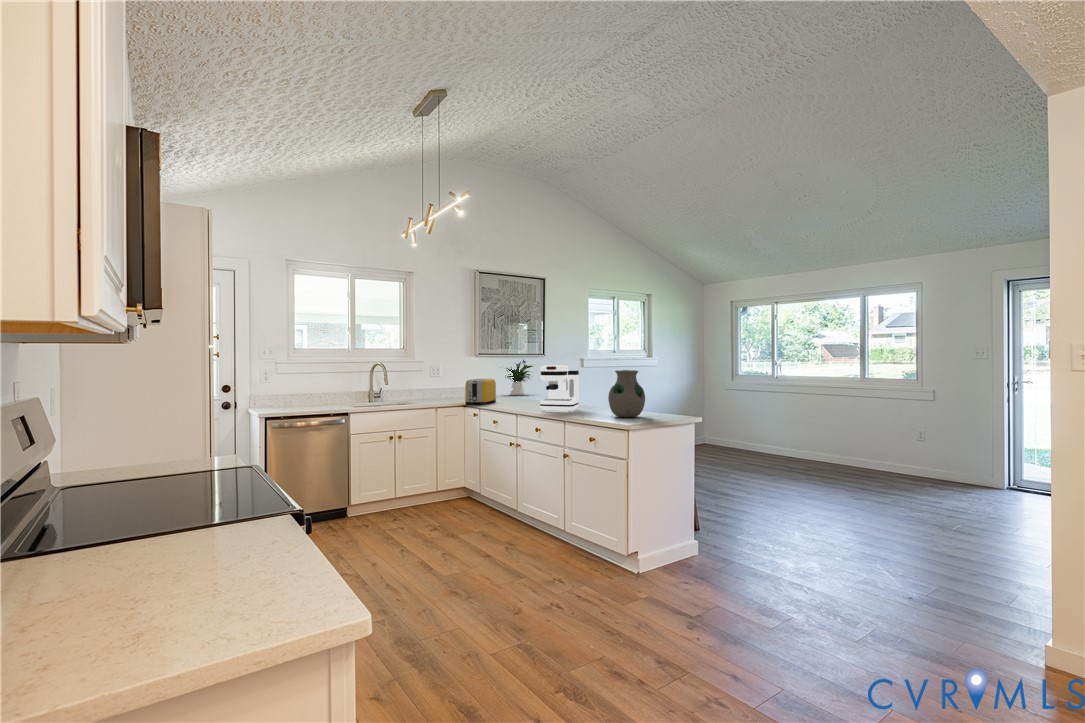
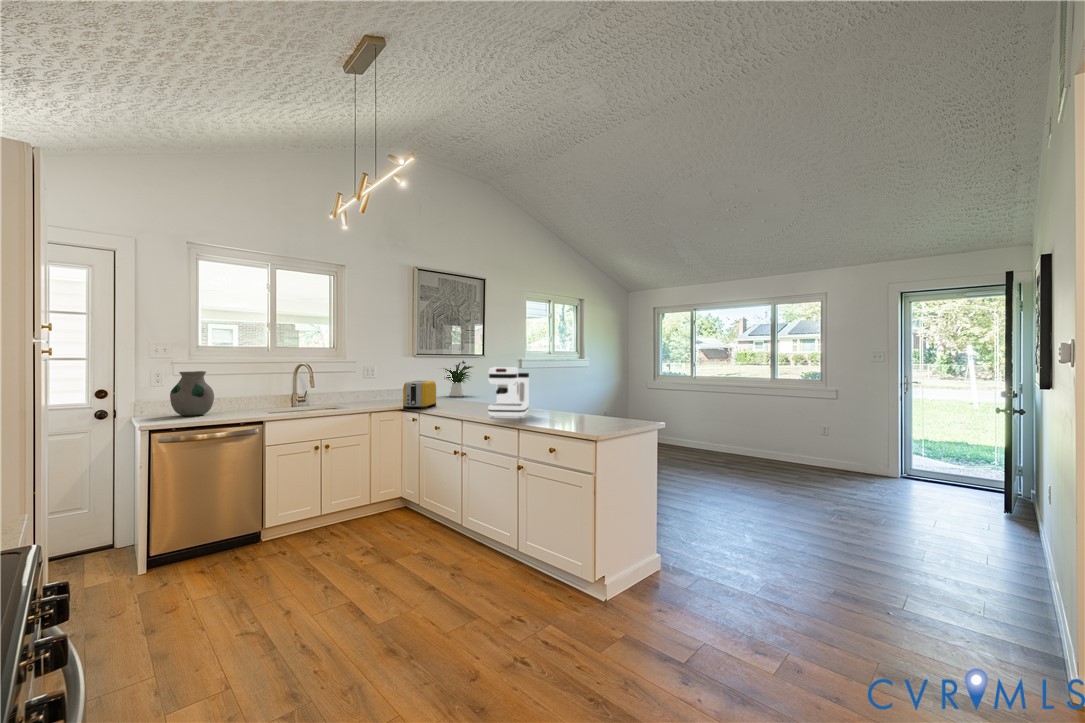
vase: present [608,370,645,417] -> present [170,371,214,416]

